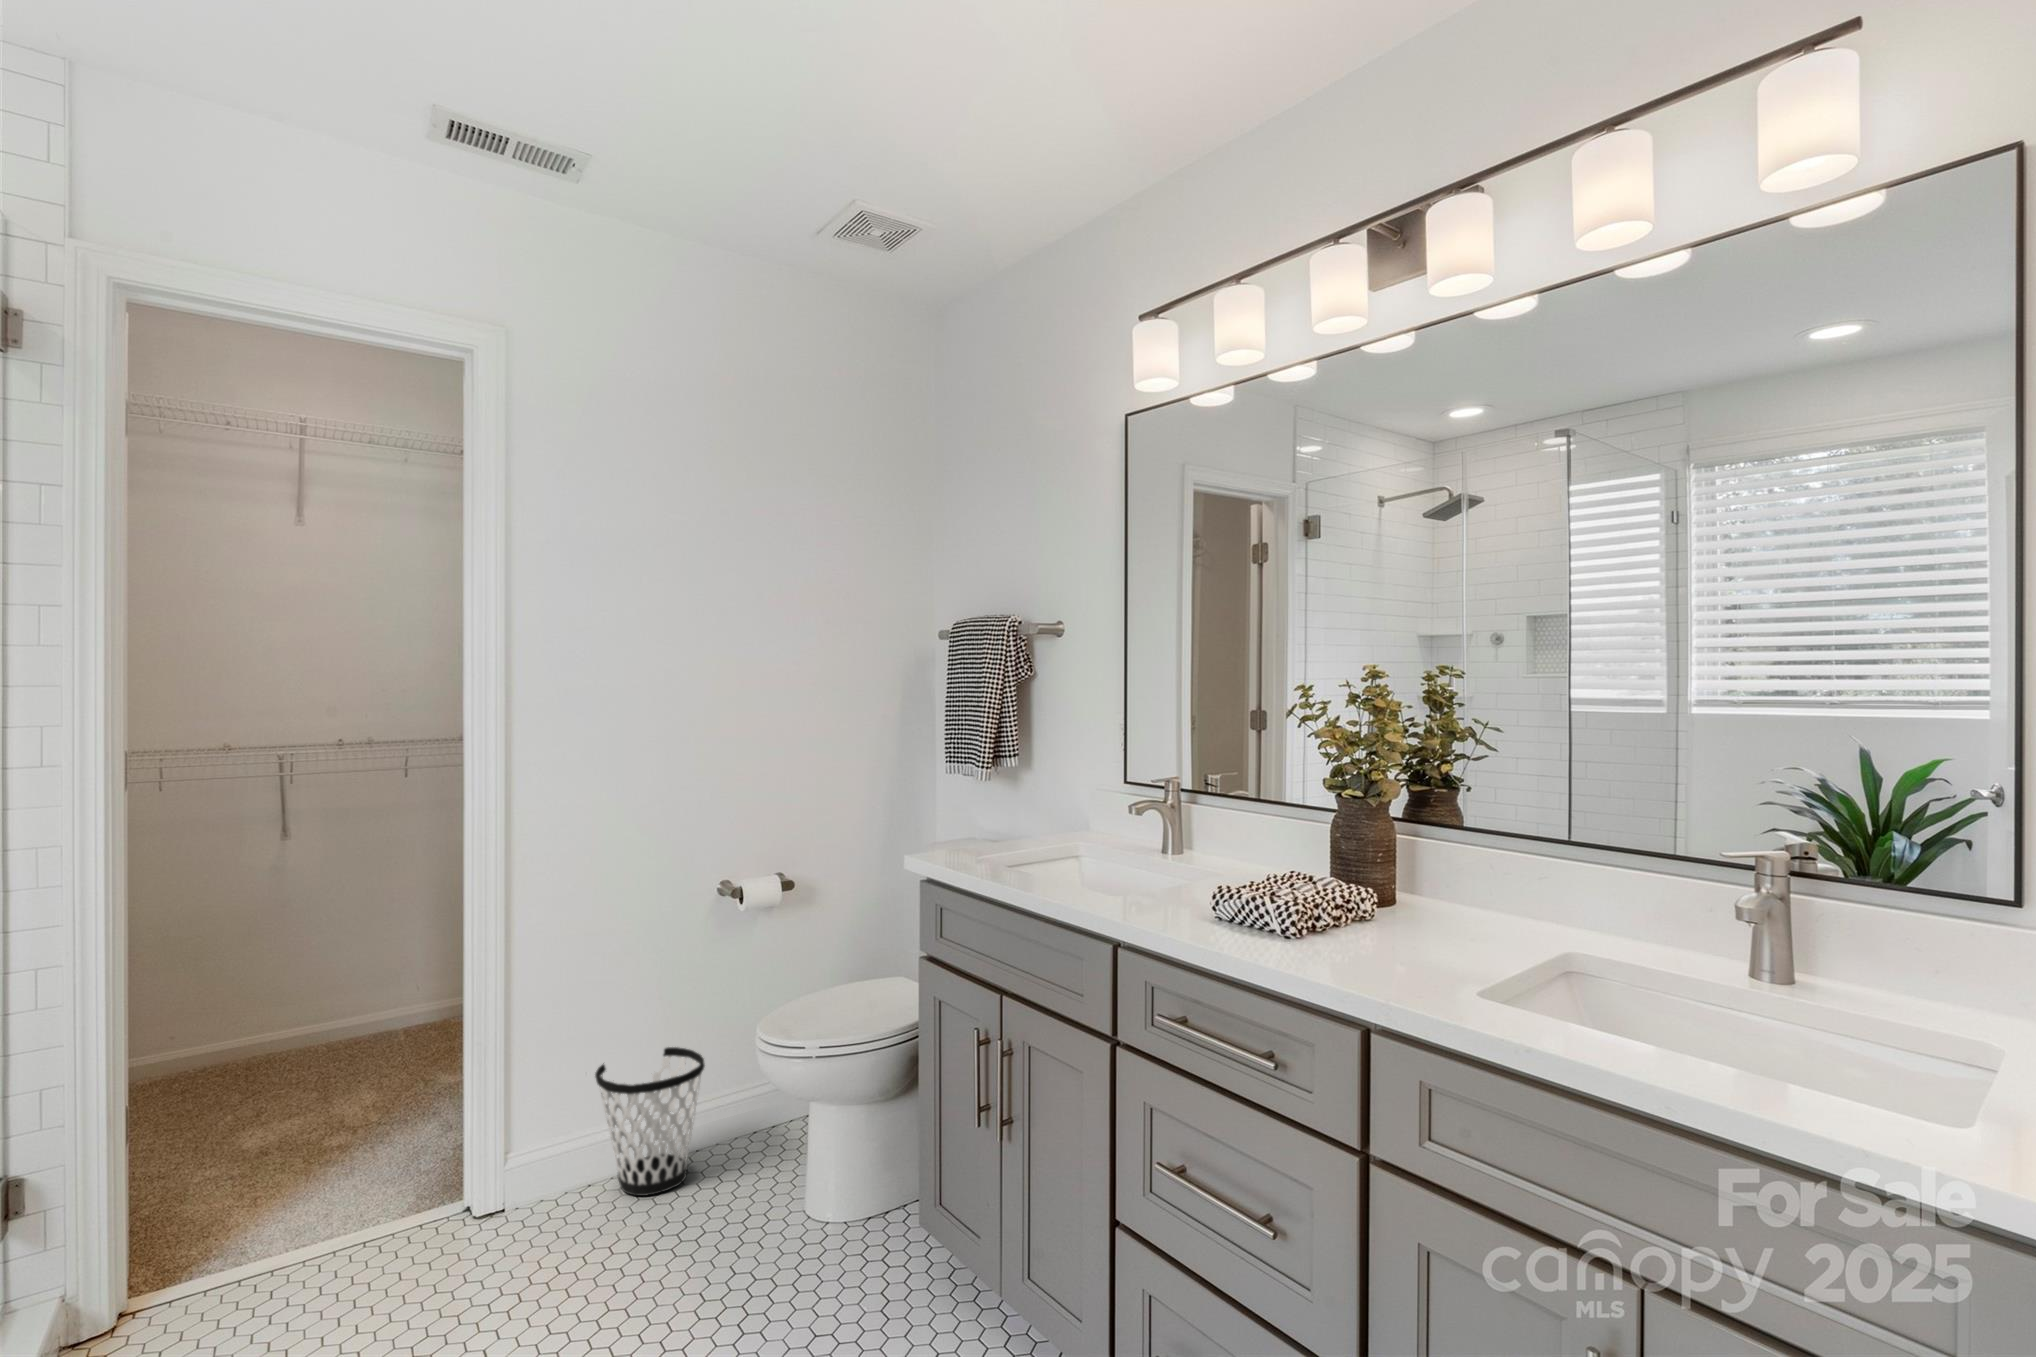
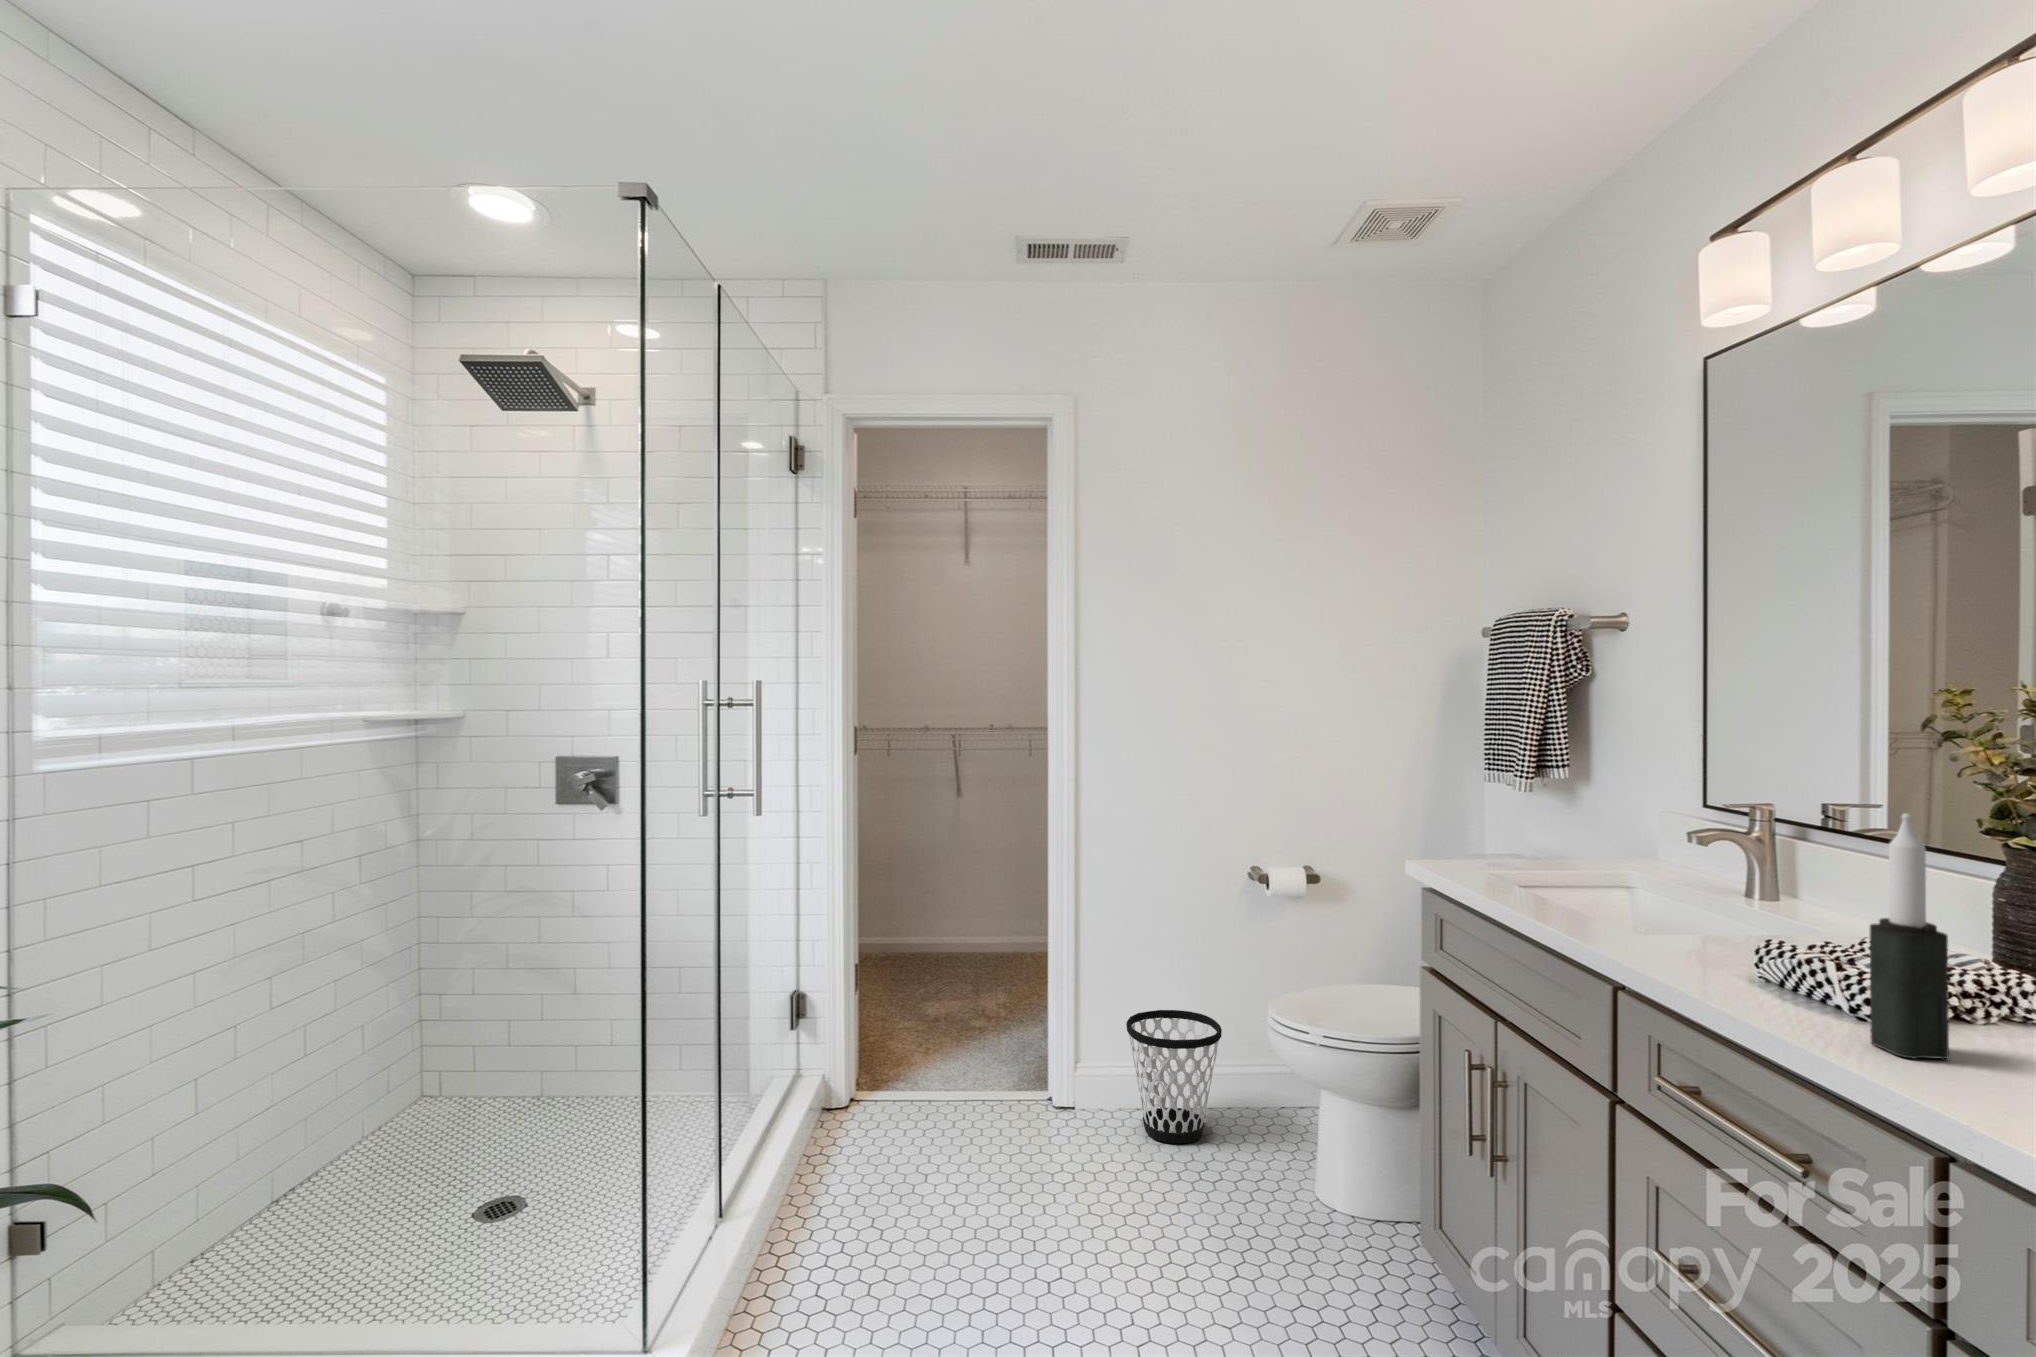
candle: none [1301,782,1347,960] -> present [1870,813,1949,1059]

